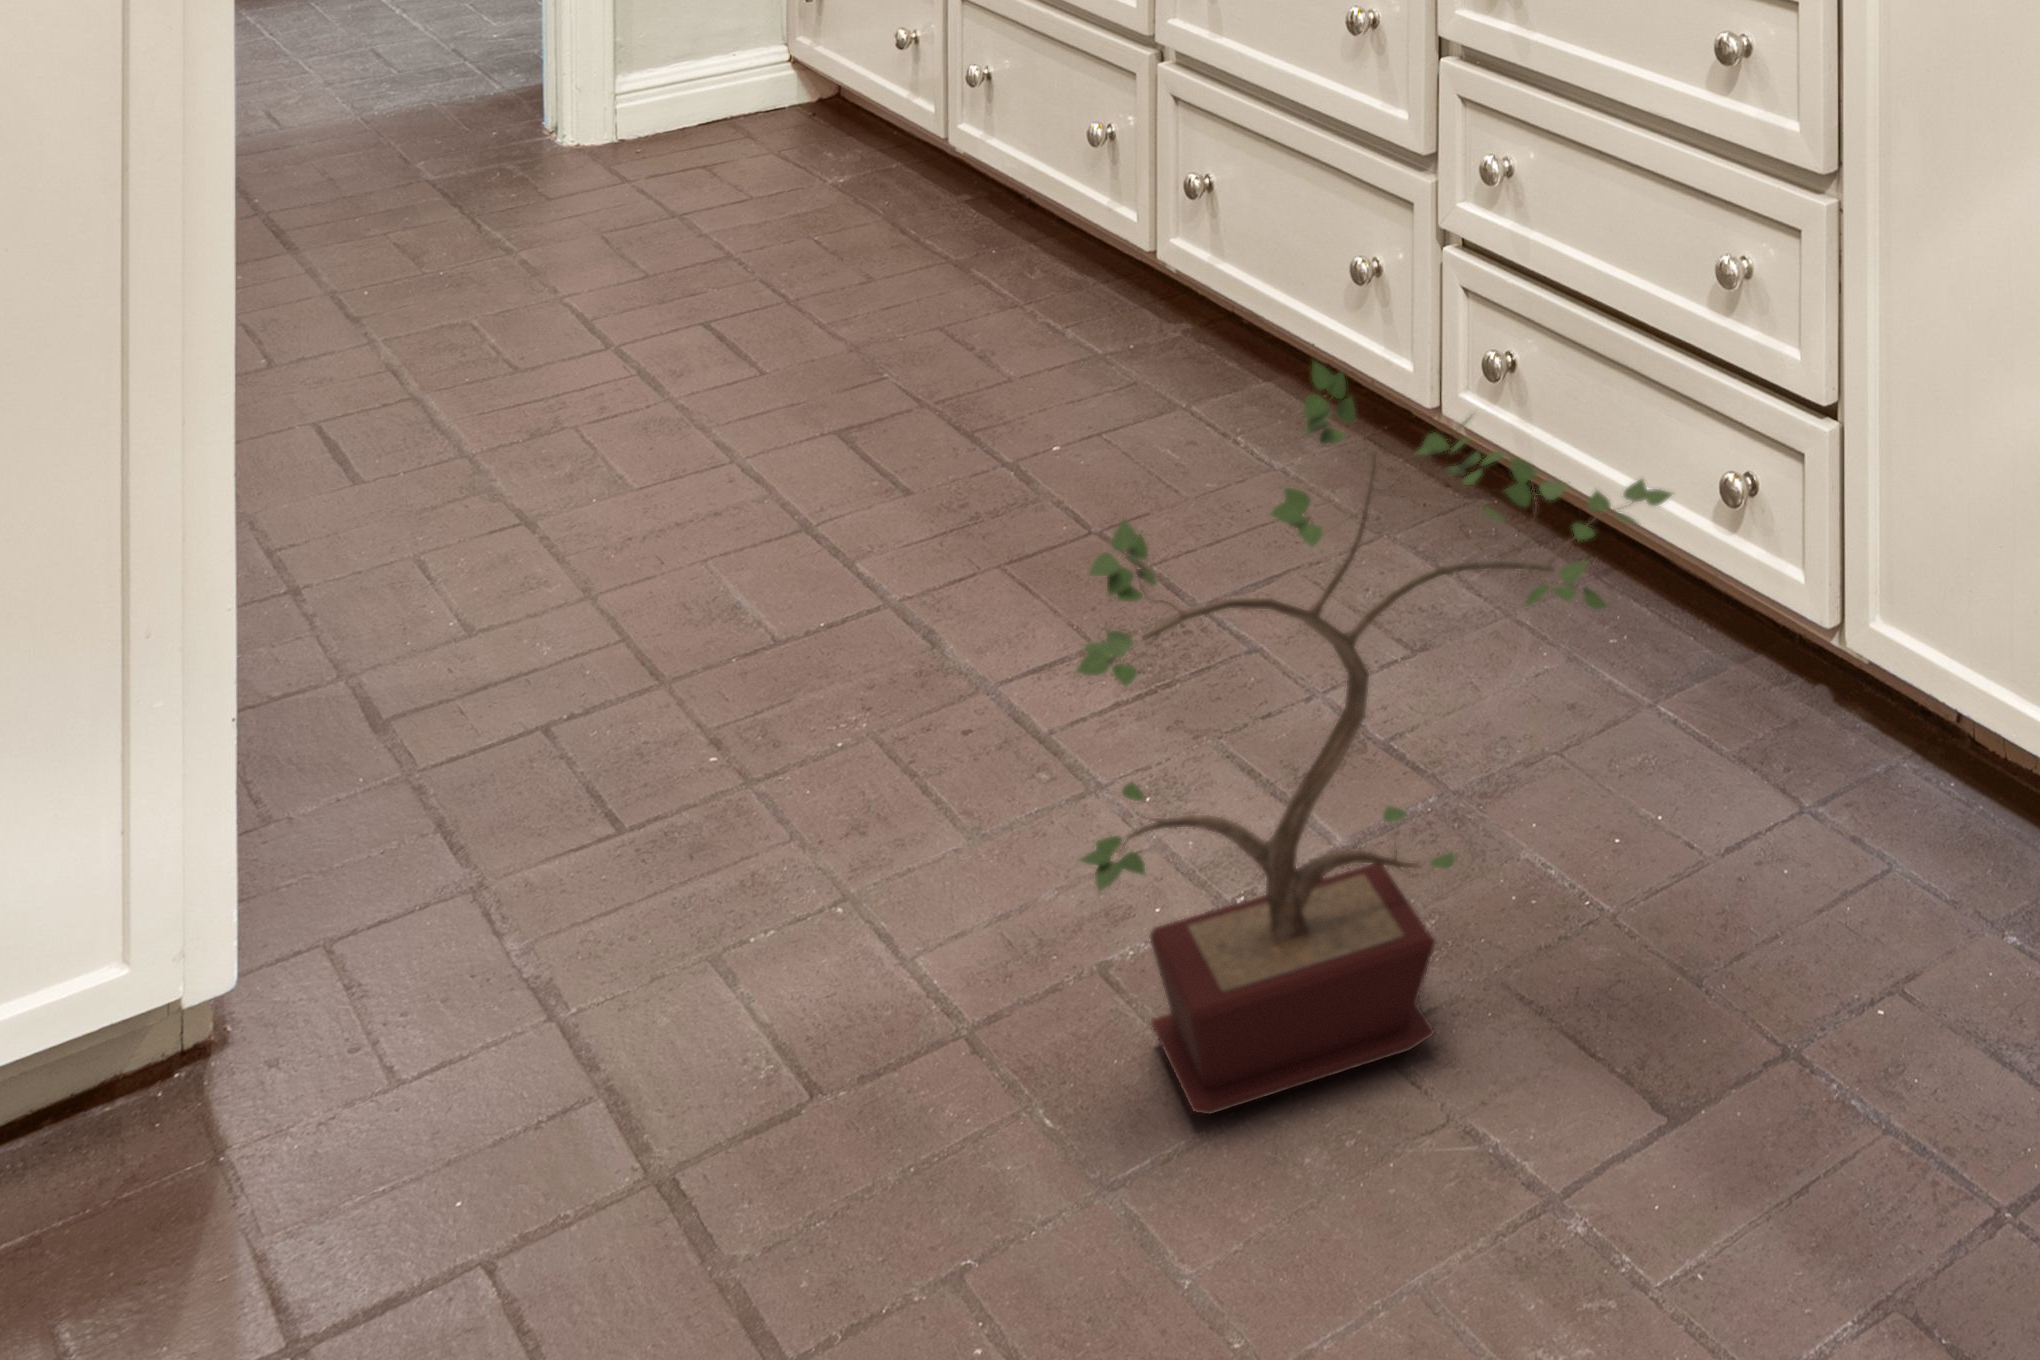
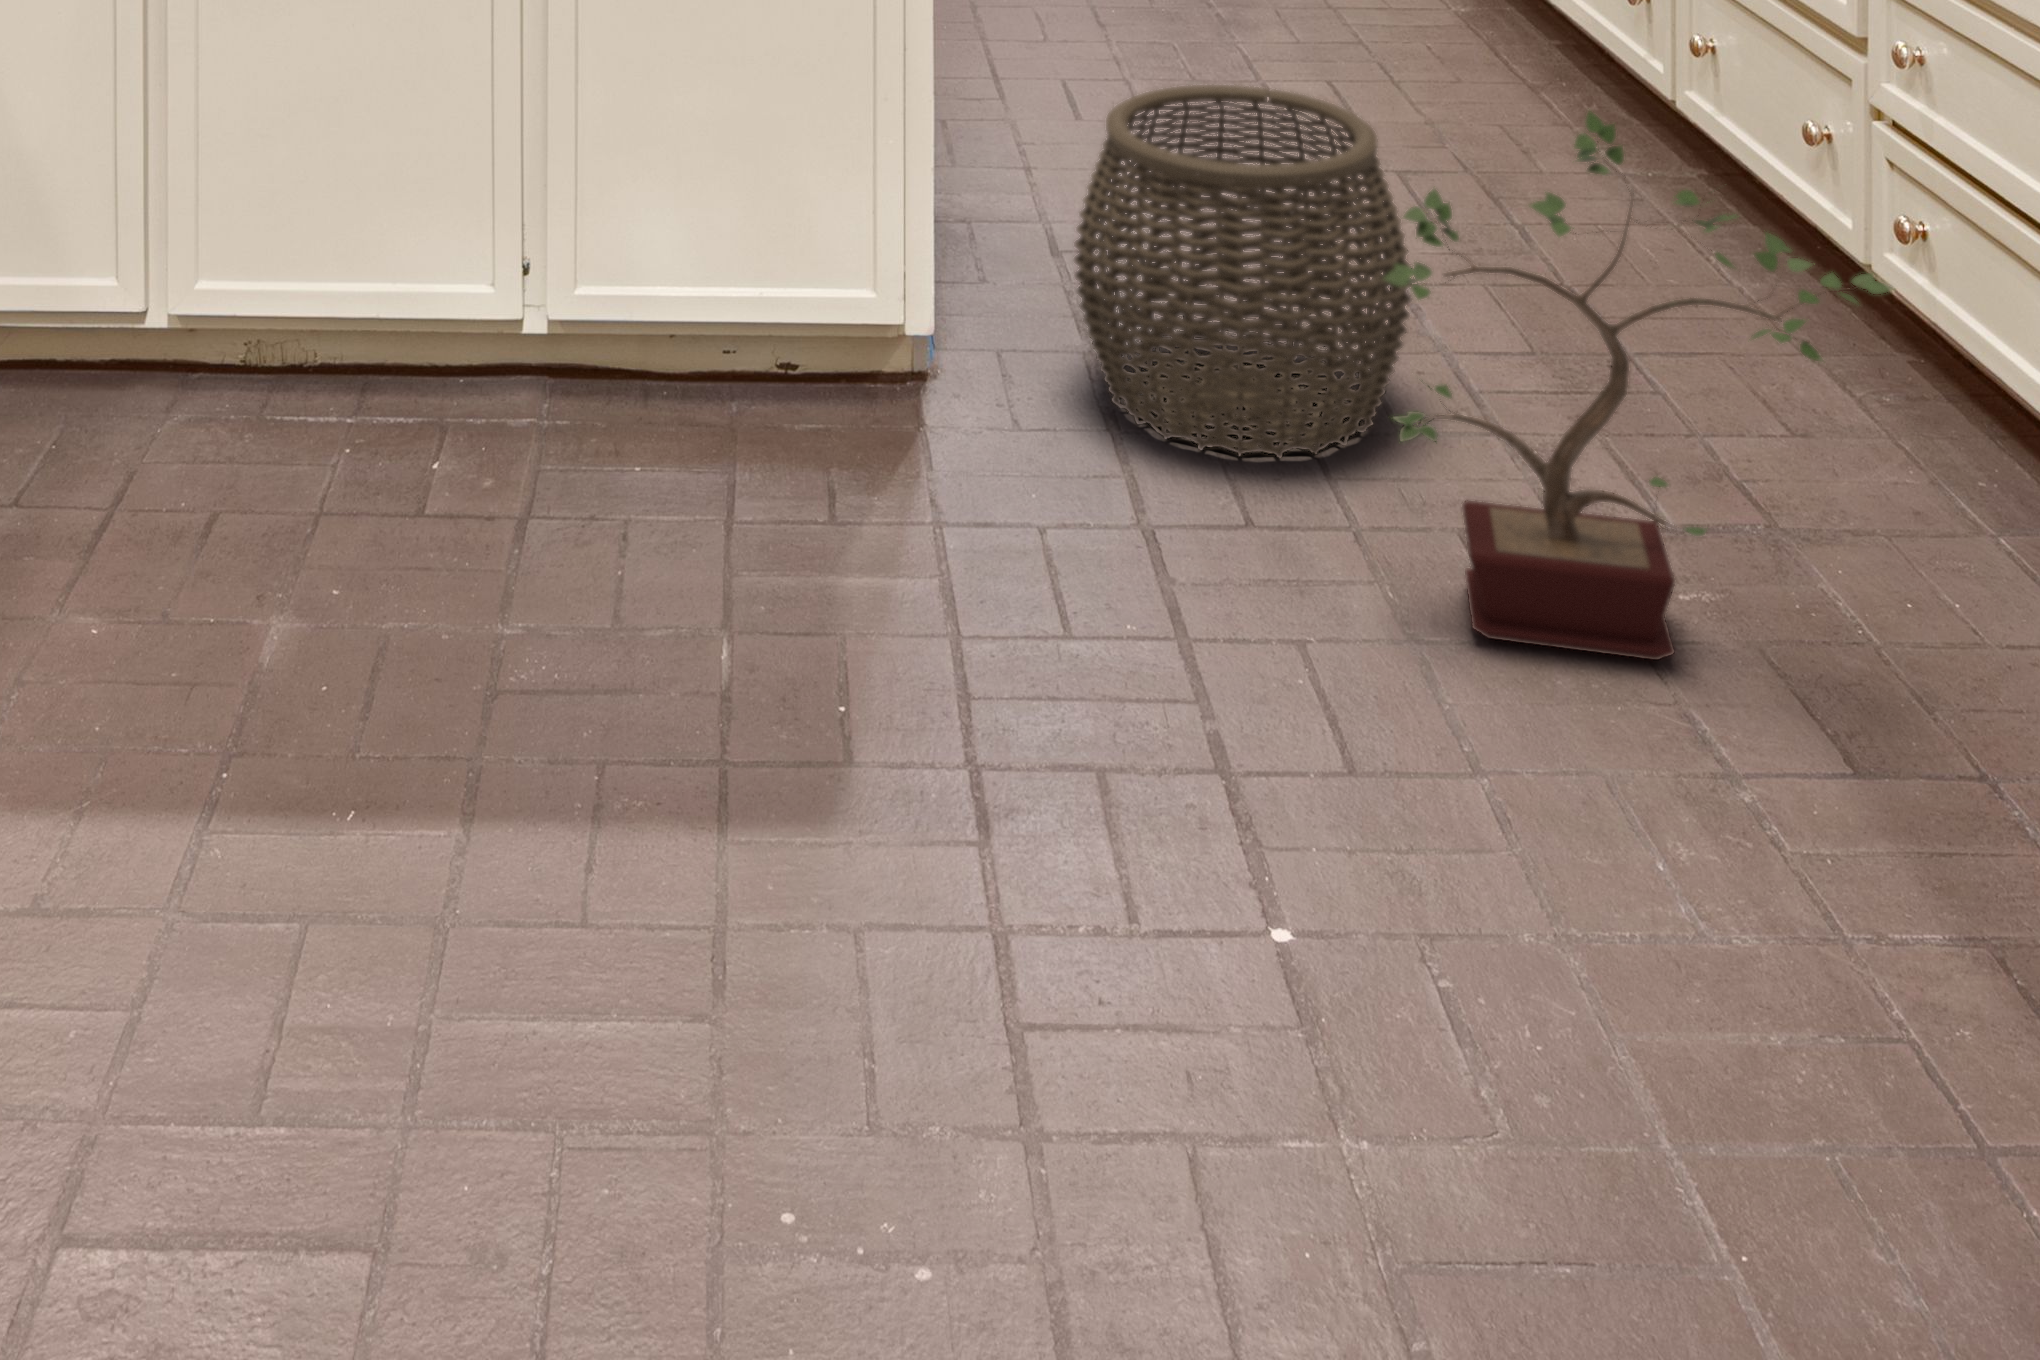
woven basket: none [501,404,997,980] -> present [1074,85,1412,458]

